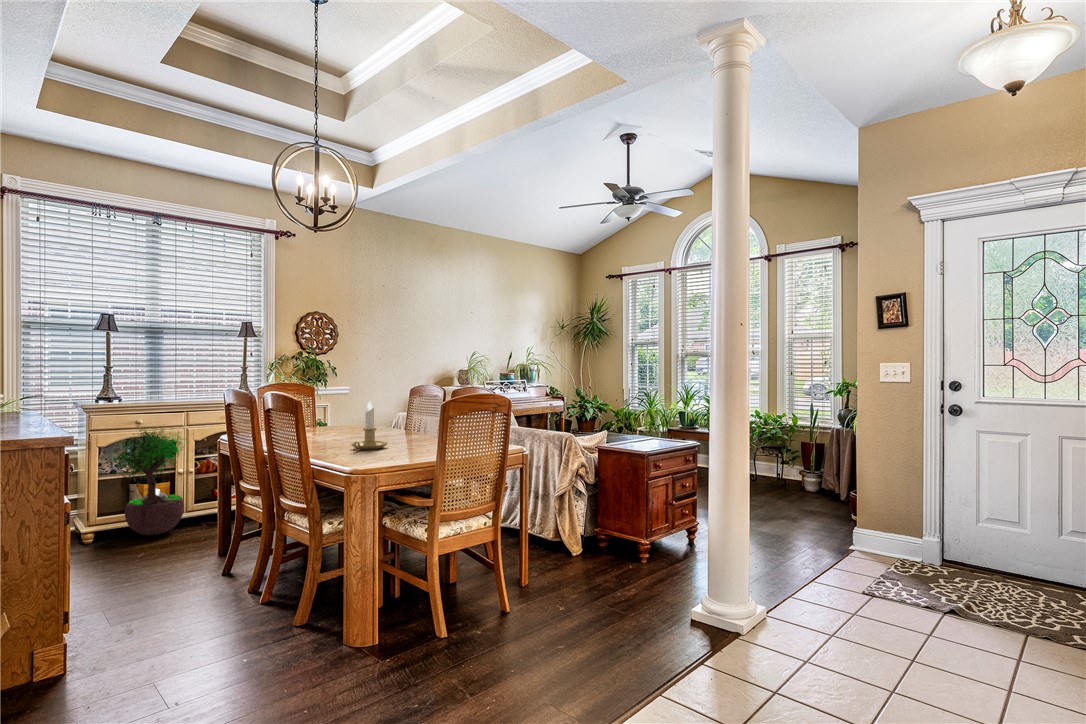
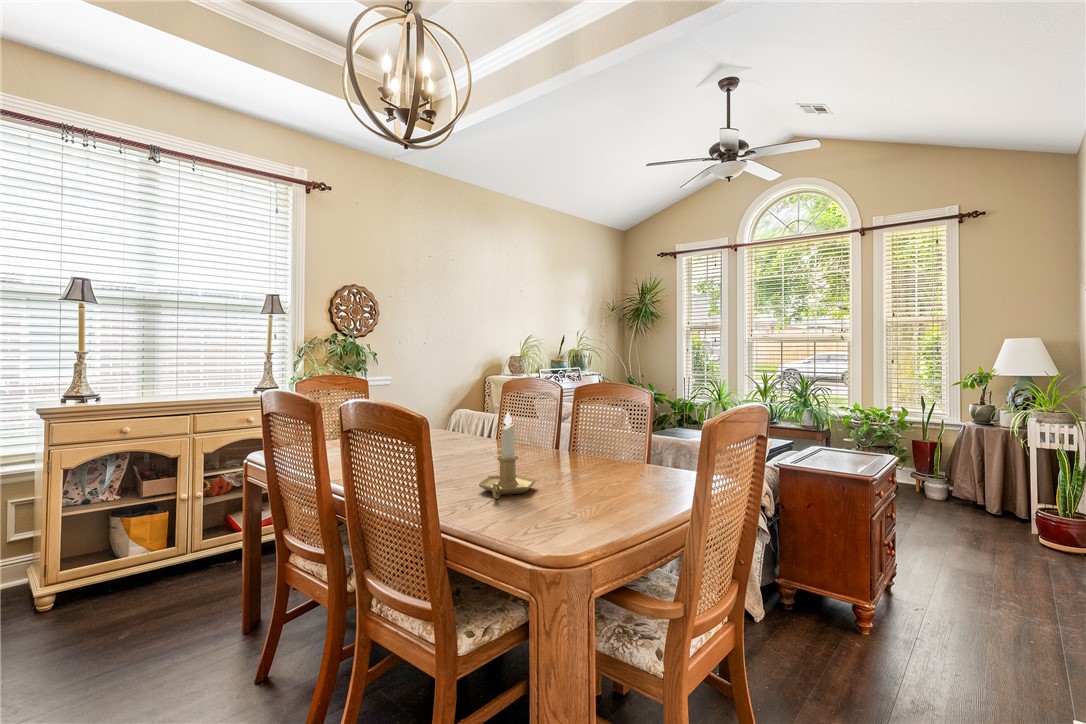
potted tree: present [107,420,186,535] -> none [74,430,197,592]

